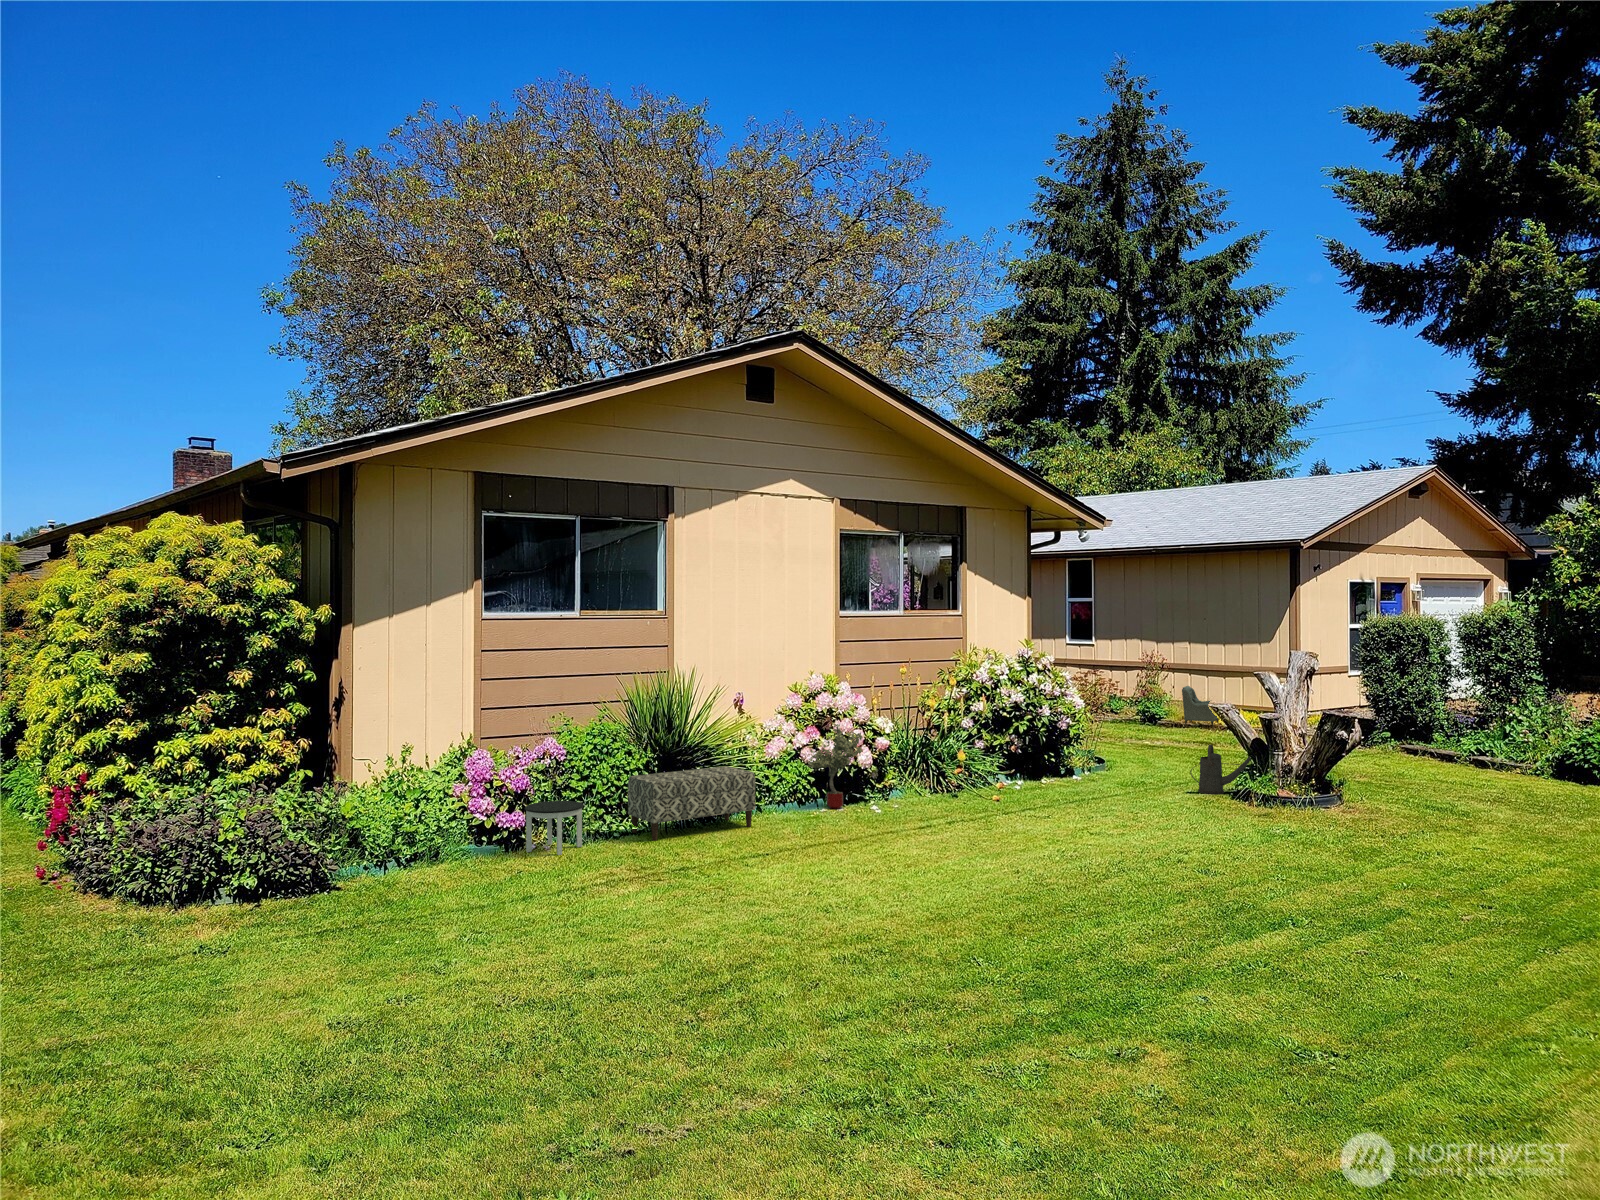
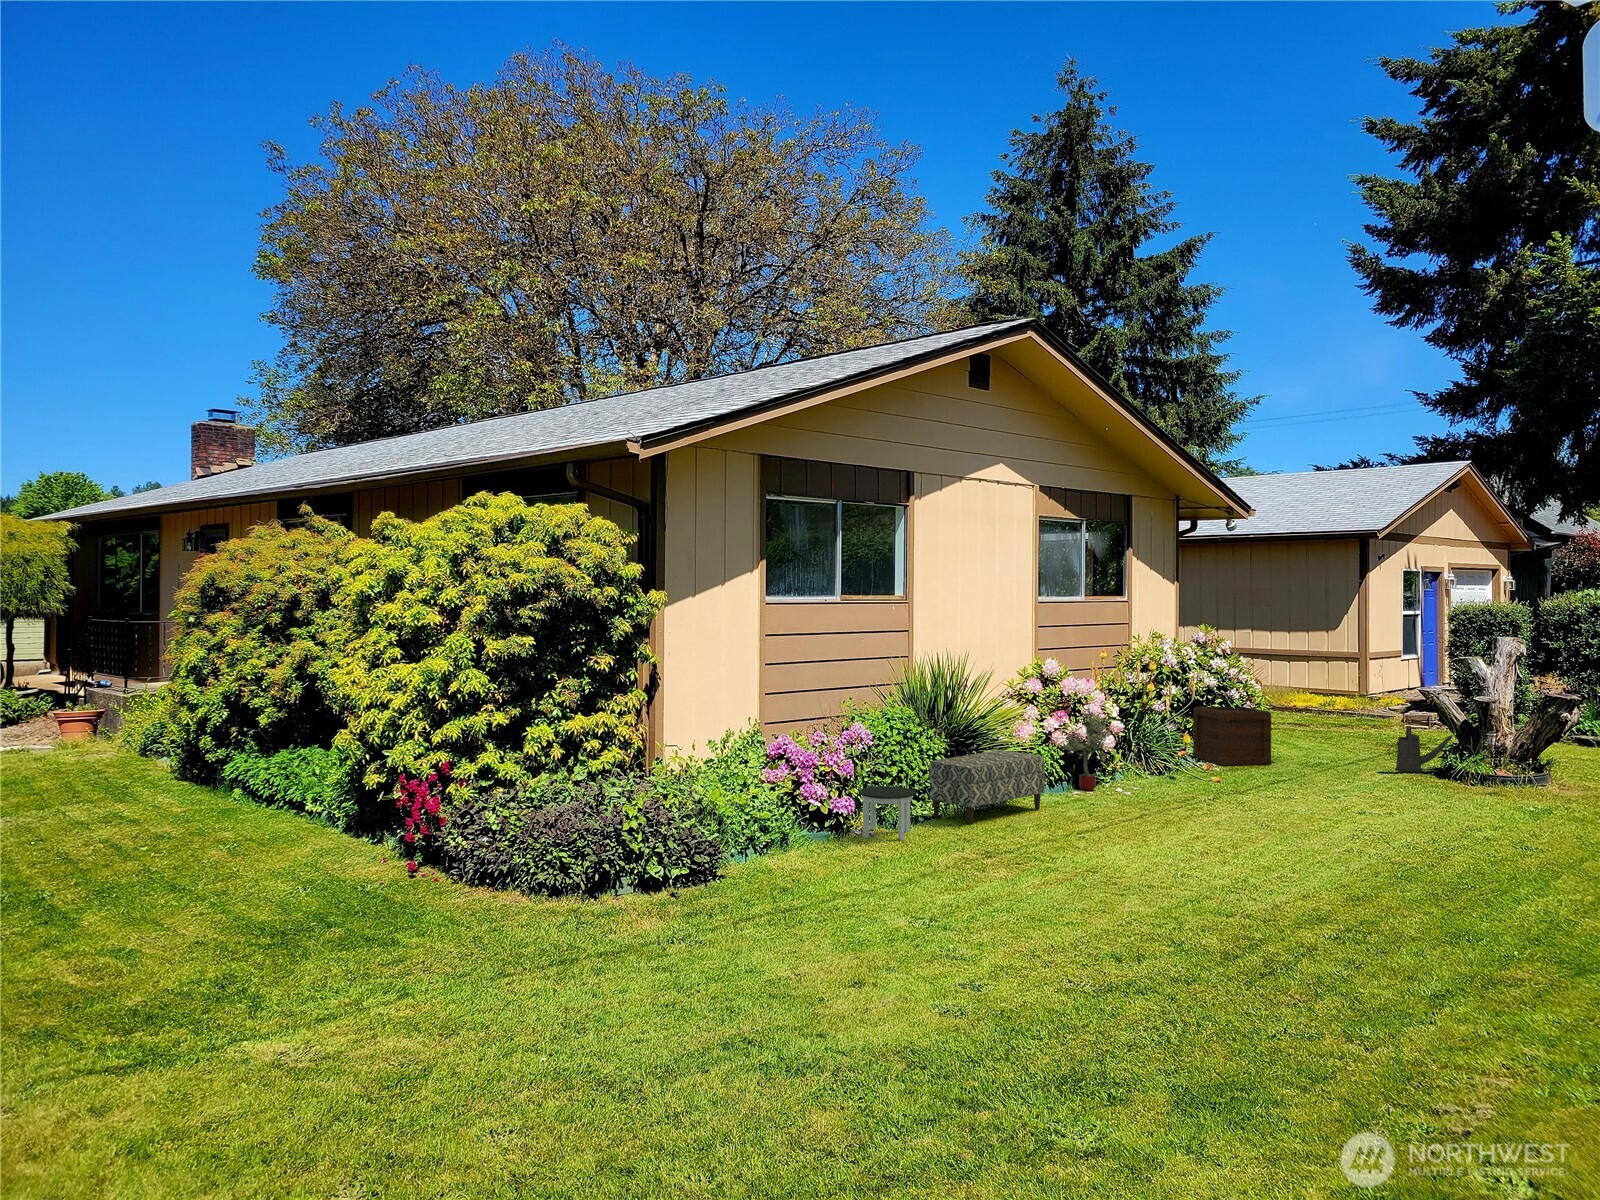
armchair: present [1182,686,1219,726] -> none [1272,657,1305,710]
wooden crate: none [1004,723,1073,785] -> present [1193,706,1271,766]

